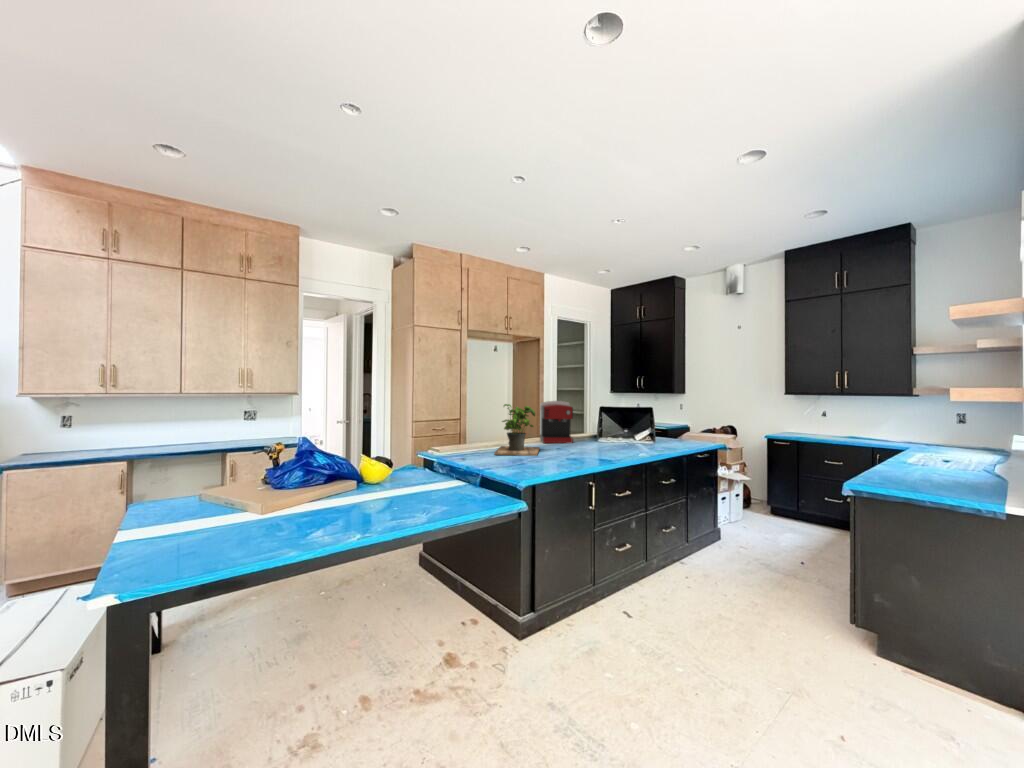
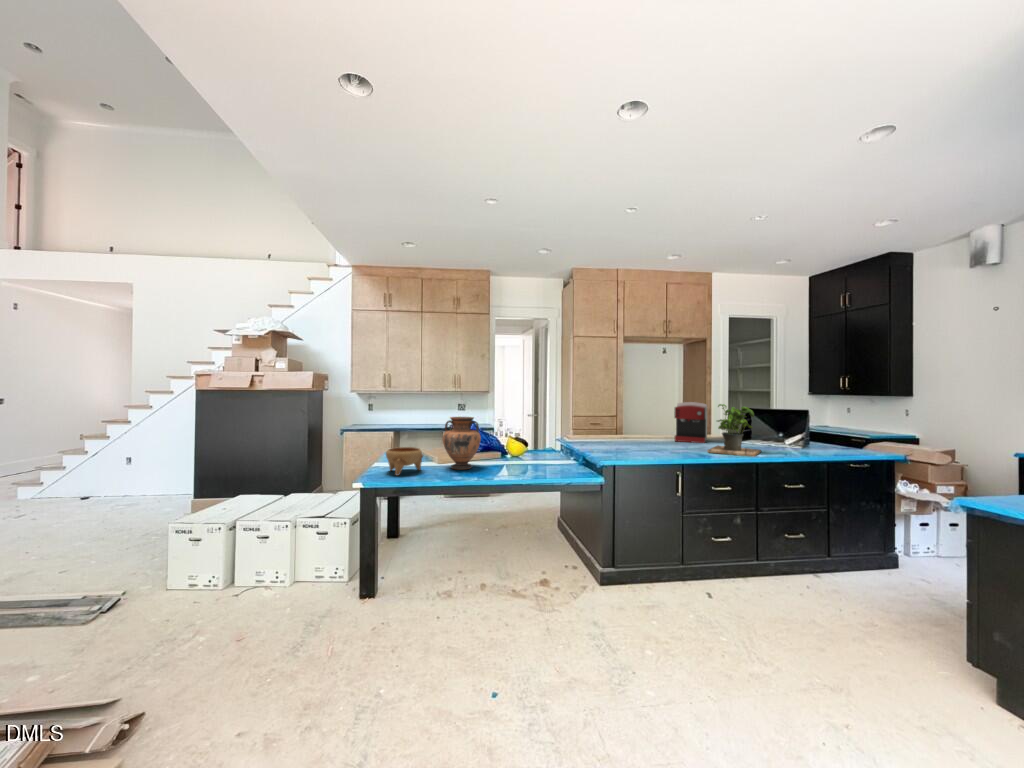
potted plant: present [494,404,540,456] -> present [707,404,761,457]
vase: none [279,434,347,522] -> present [443,417,481,469]
bowl: none [159,496,242,559] -> present [386,447,423,475]

